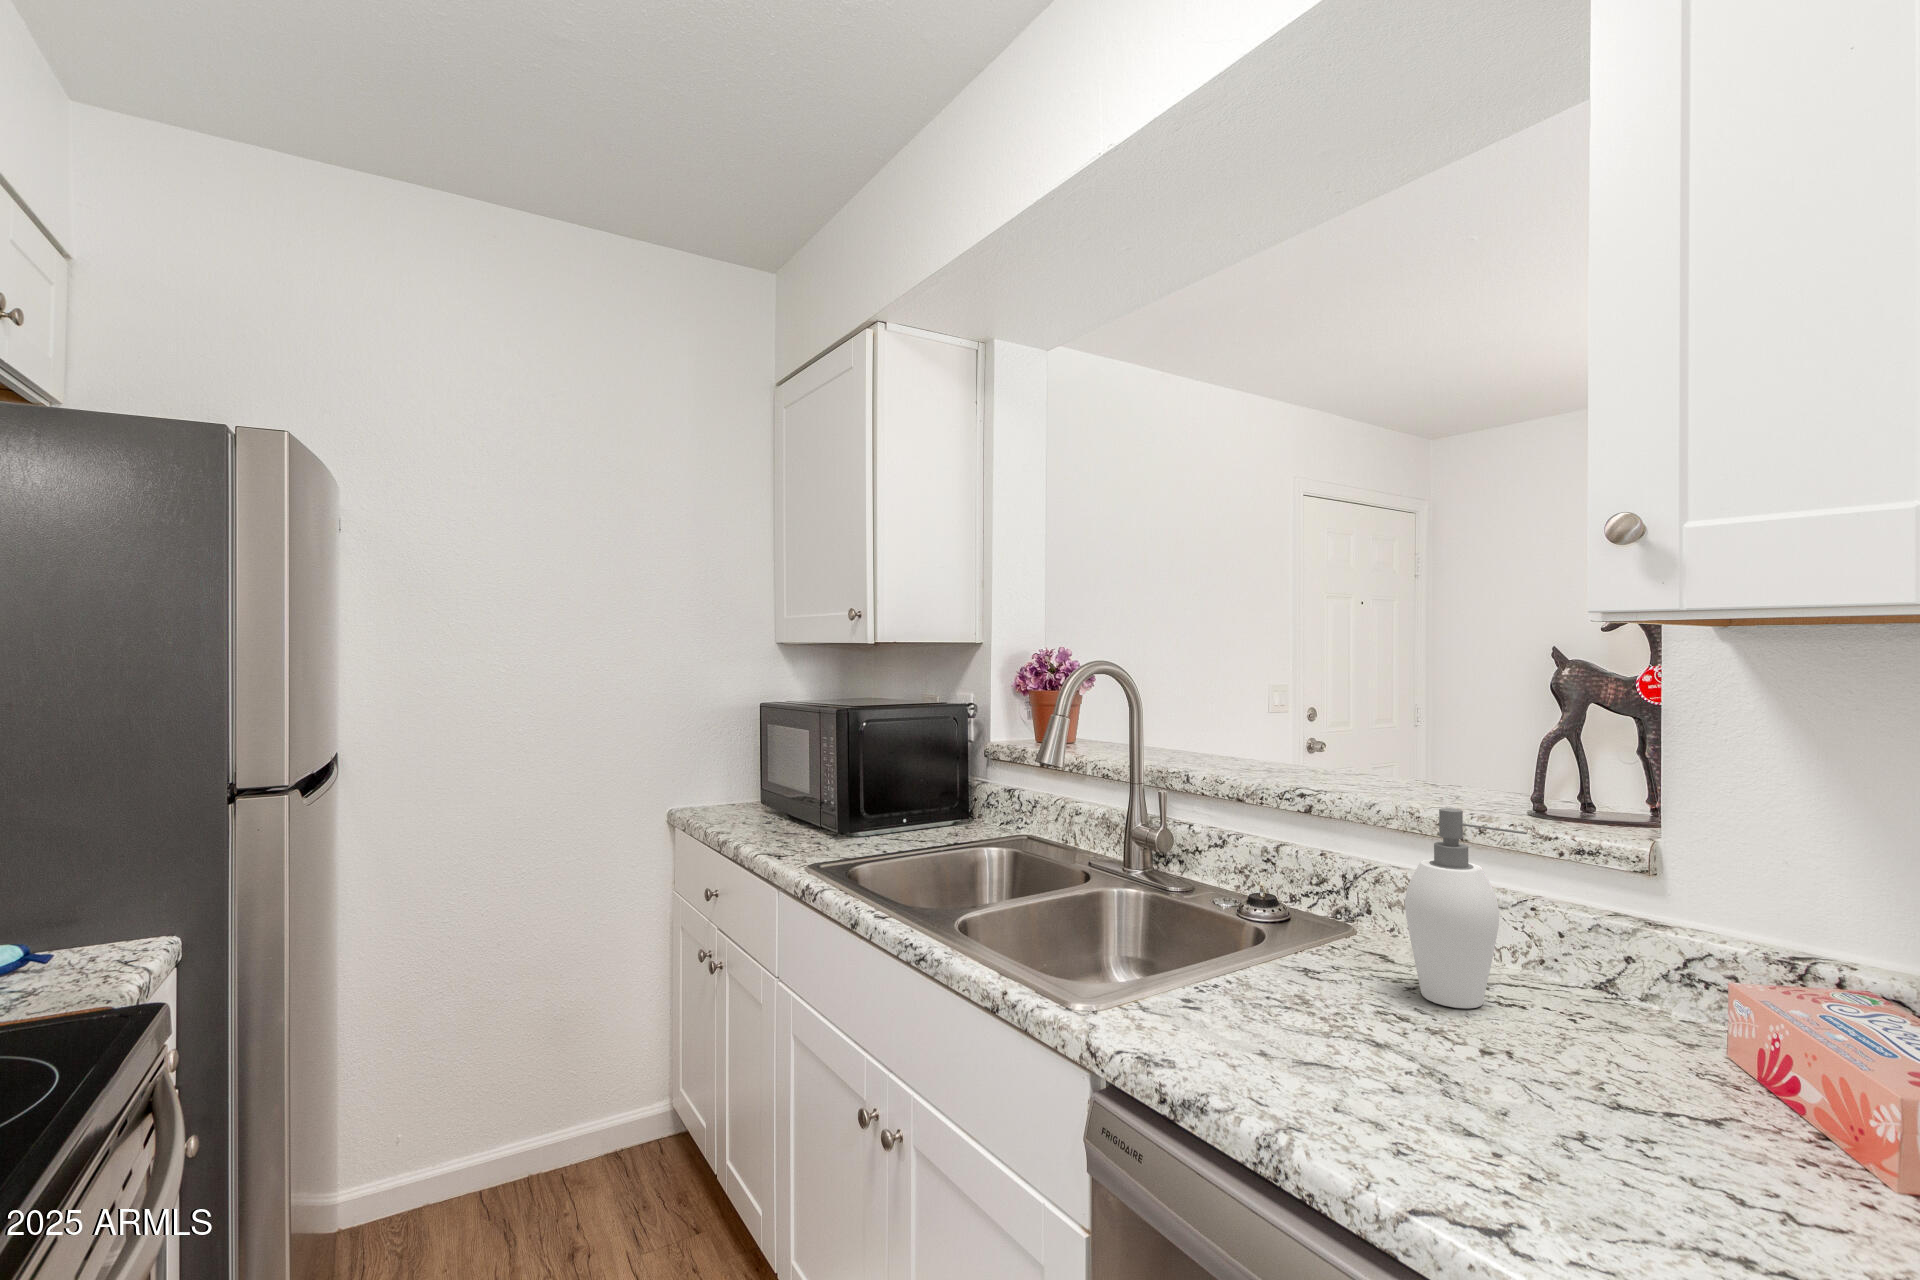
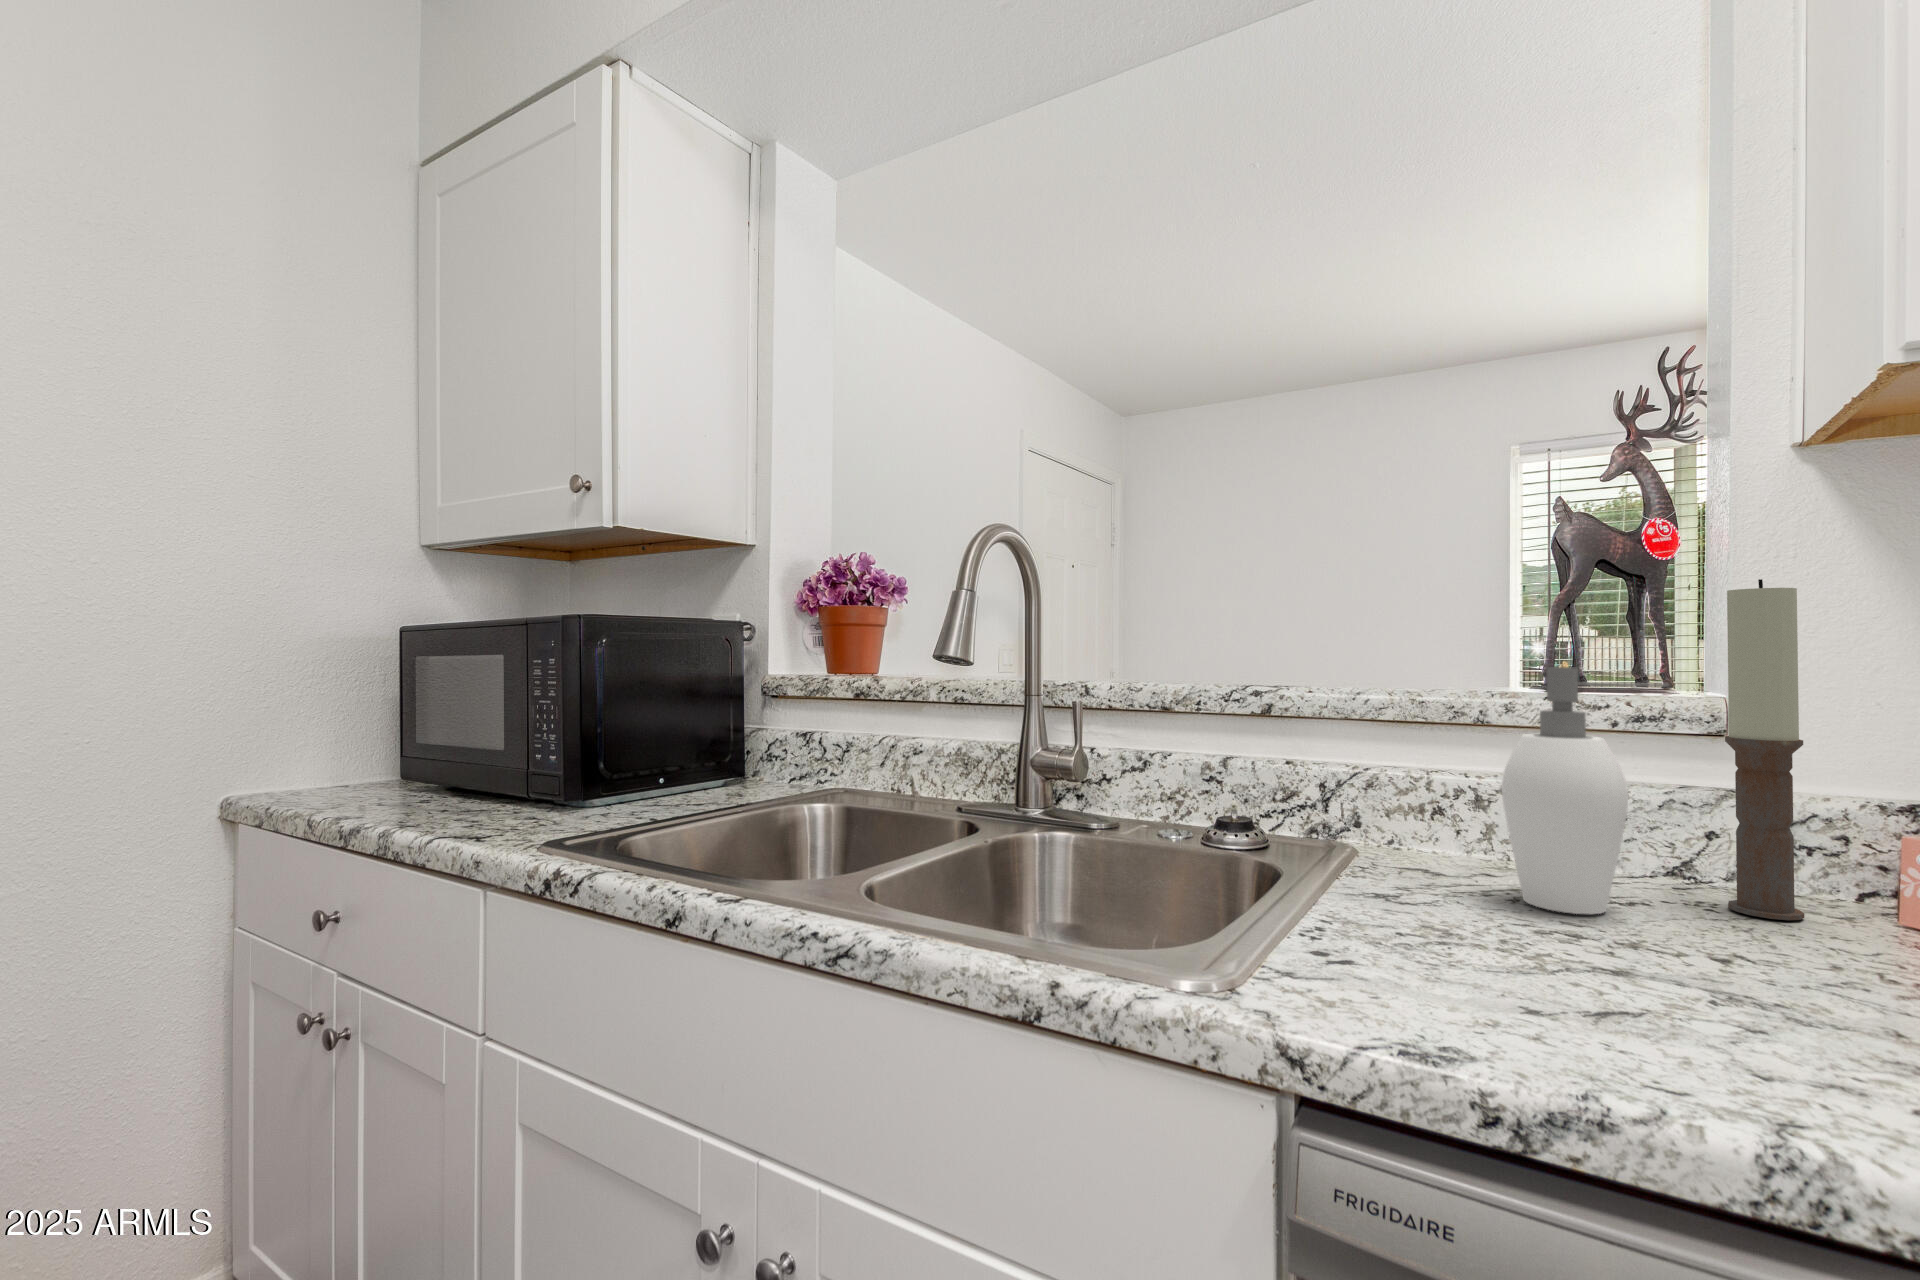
candle: none [1596,749,1657,1039] -> present [1725,579,1804,920]

